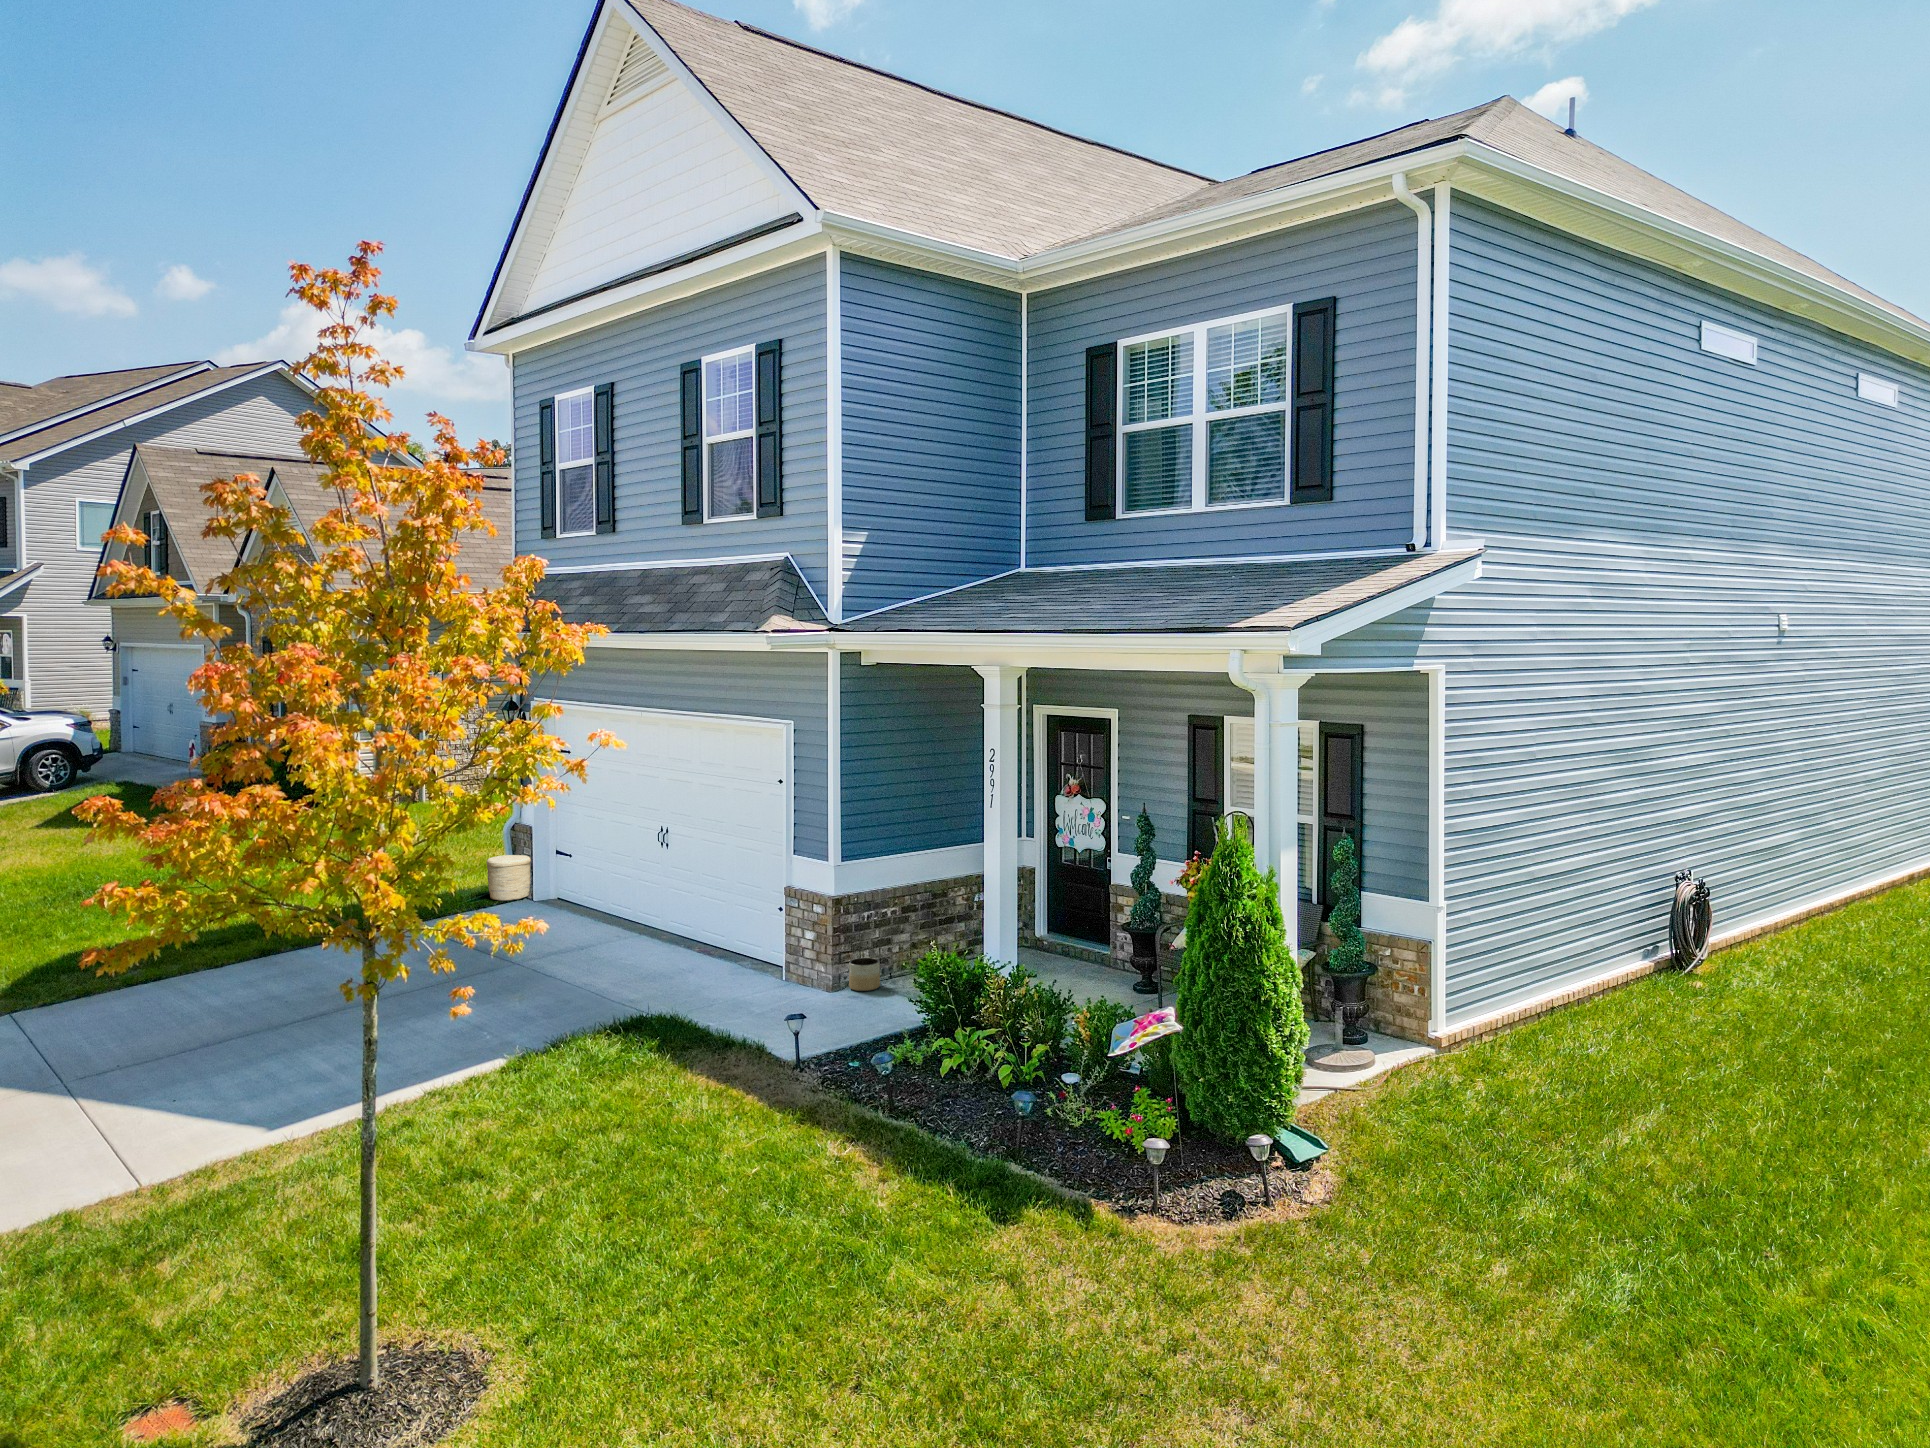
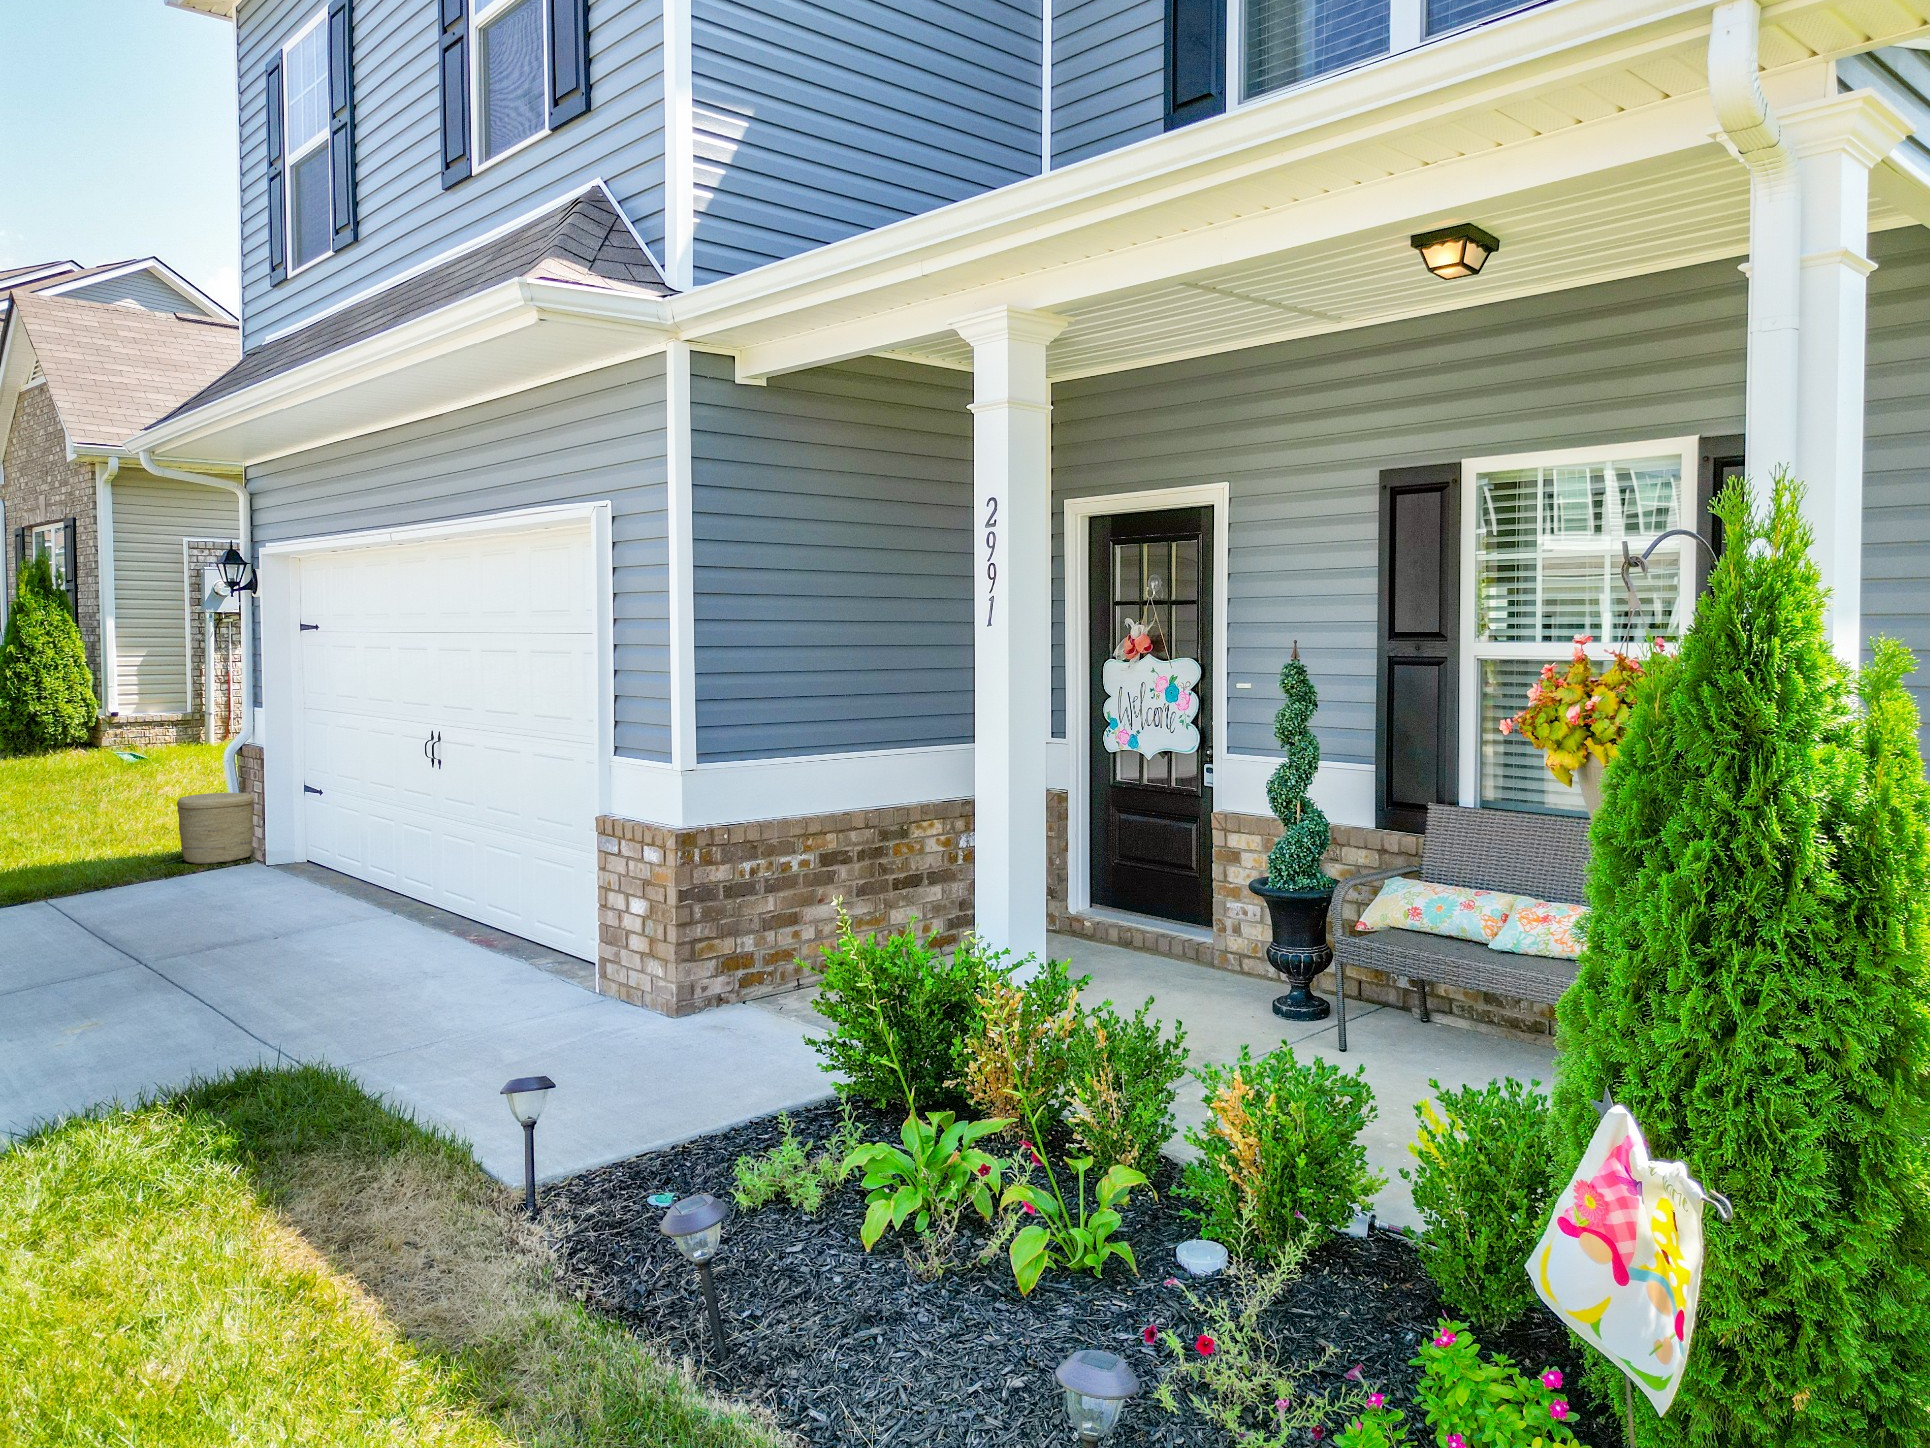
planter: present [849,958,880,991] -> none [709,950,771,1016]

